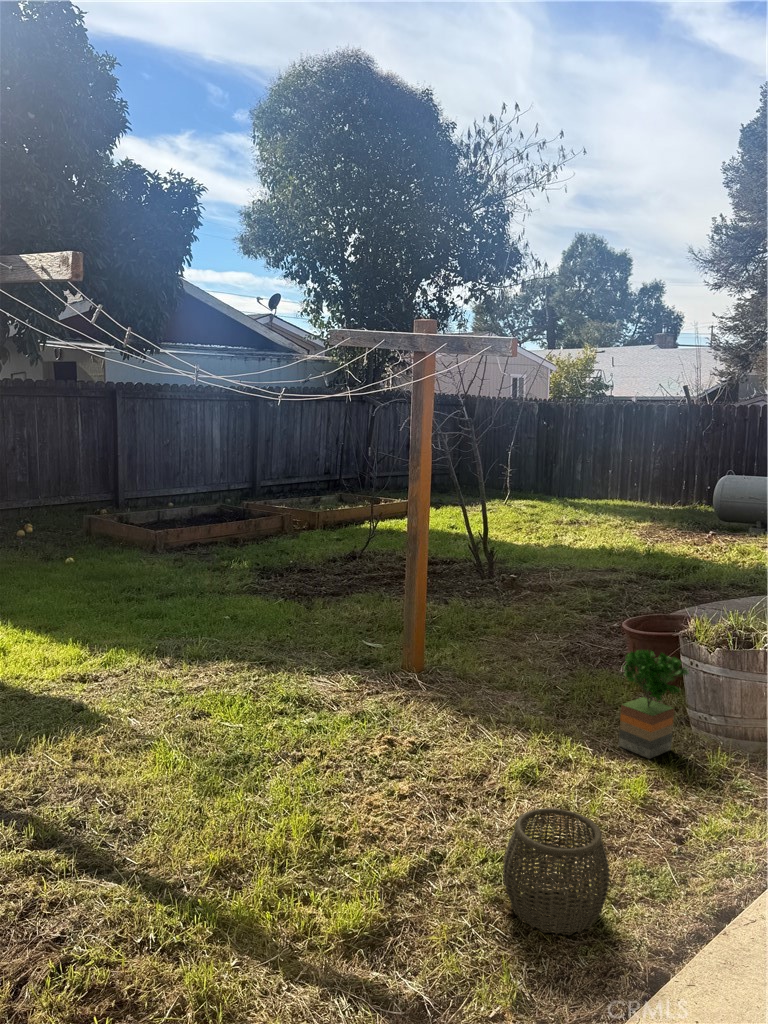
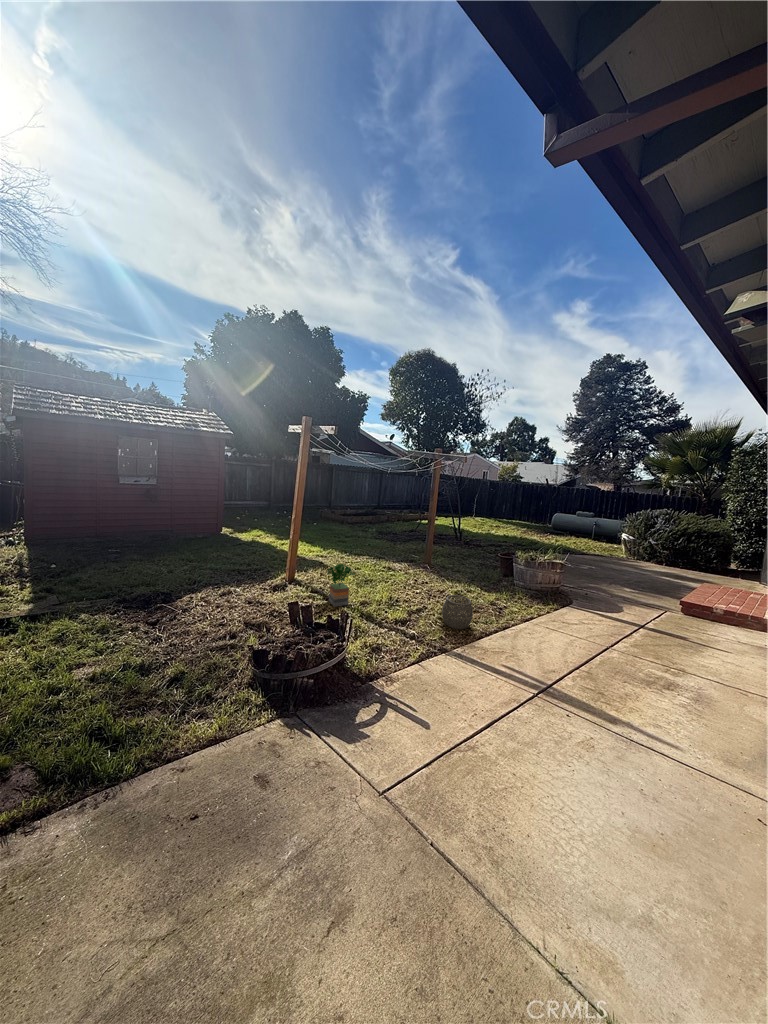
potted tree: present [619,650,689,759] -> present [327,564,355,607]

